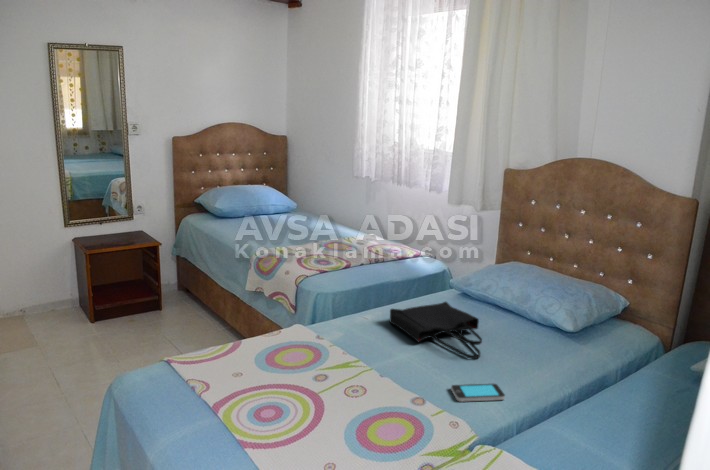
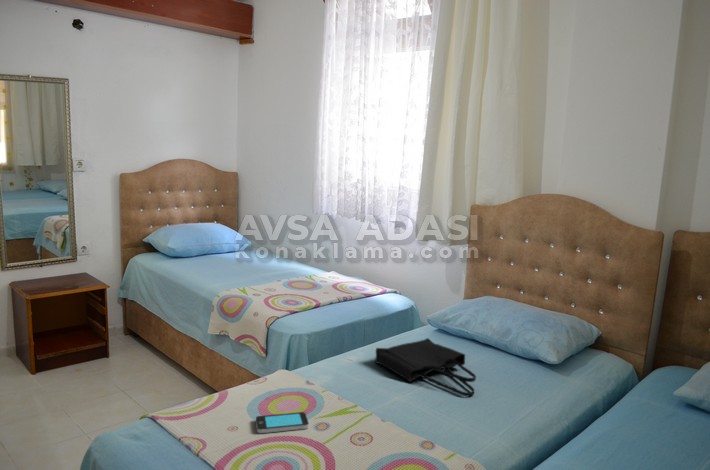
smartphone: present [451,384,505,402] -> present [256,412,309,433]

